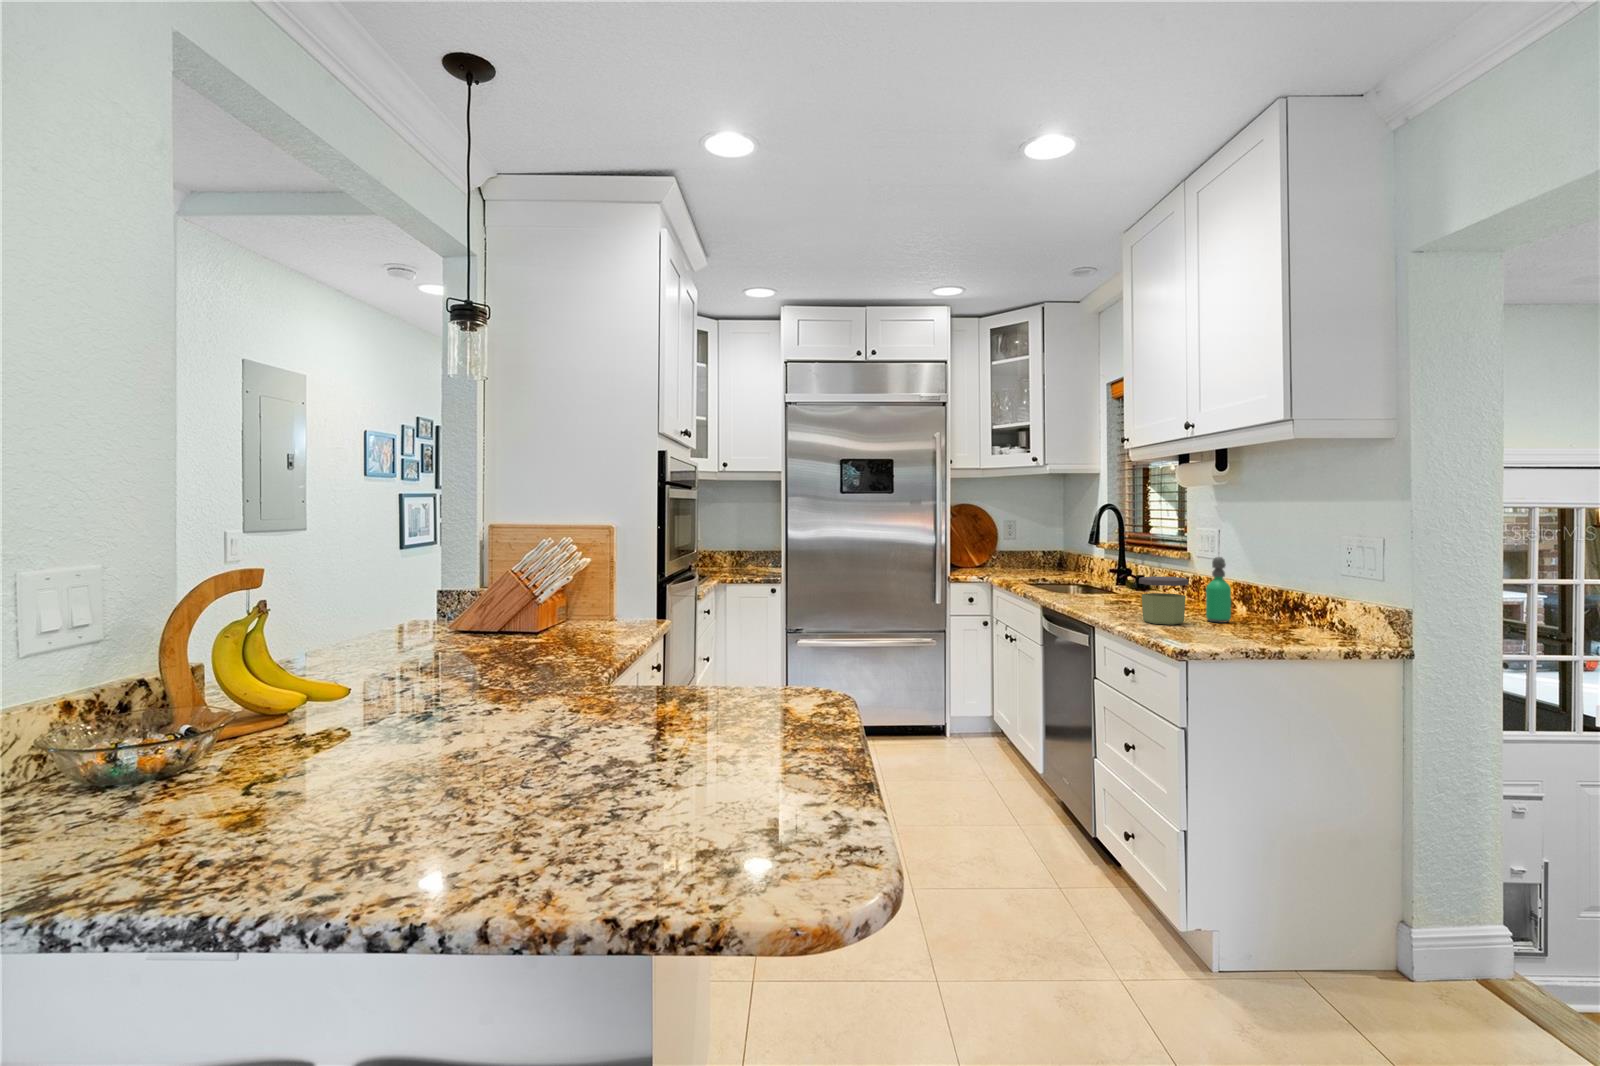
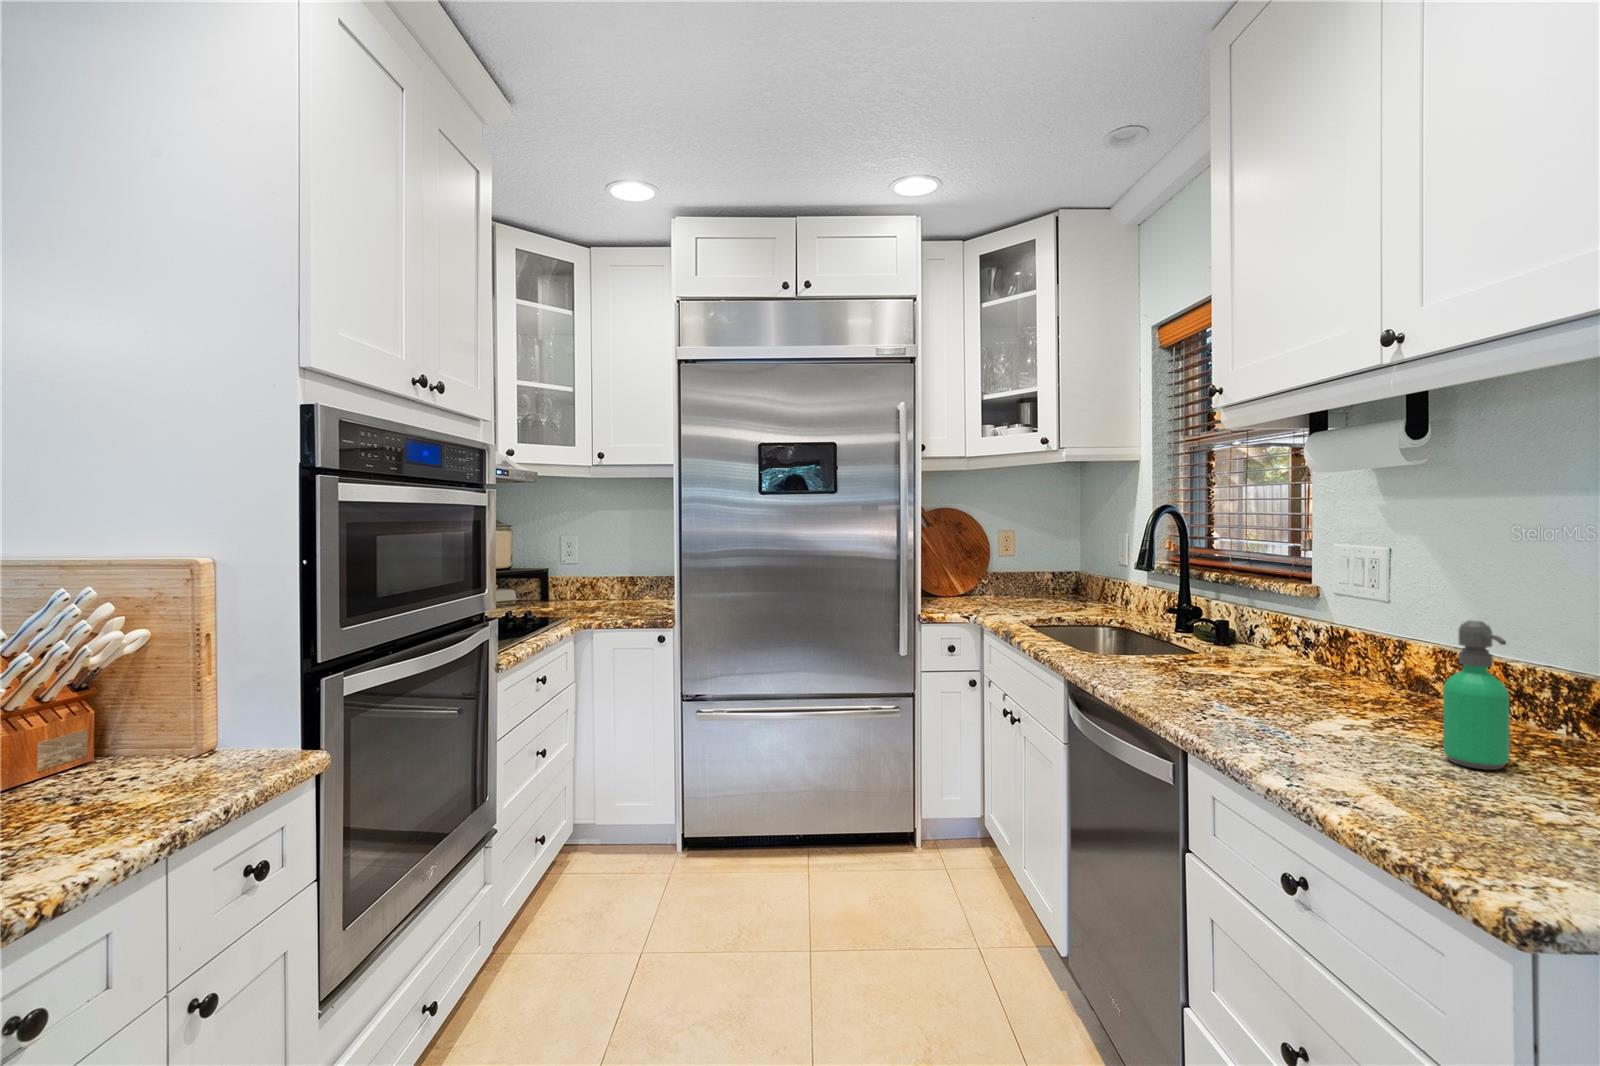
jar: present [1139,576,1189,625] -> none [1298,663,1422,784]

